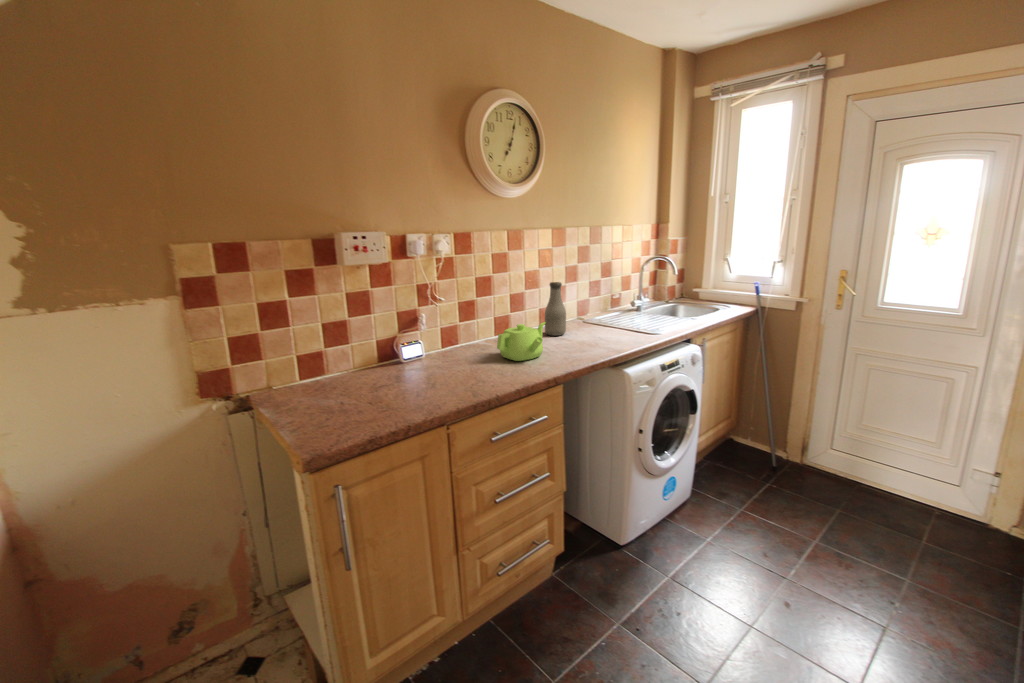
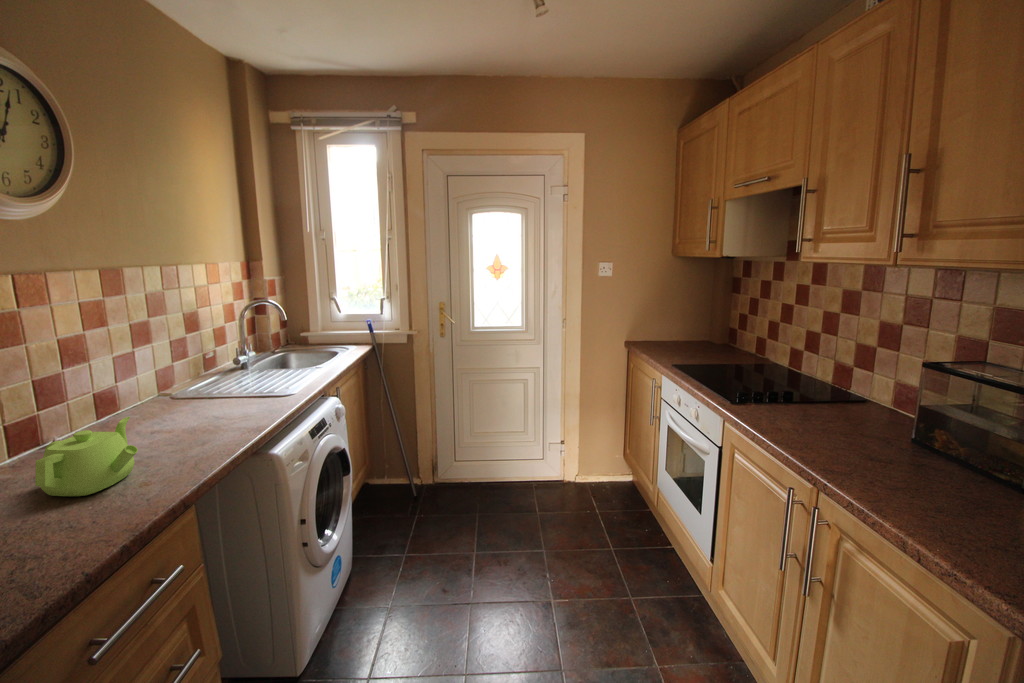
bottle: present [545,282,566,336] -> none [111,350,154,431]

